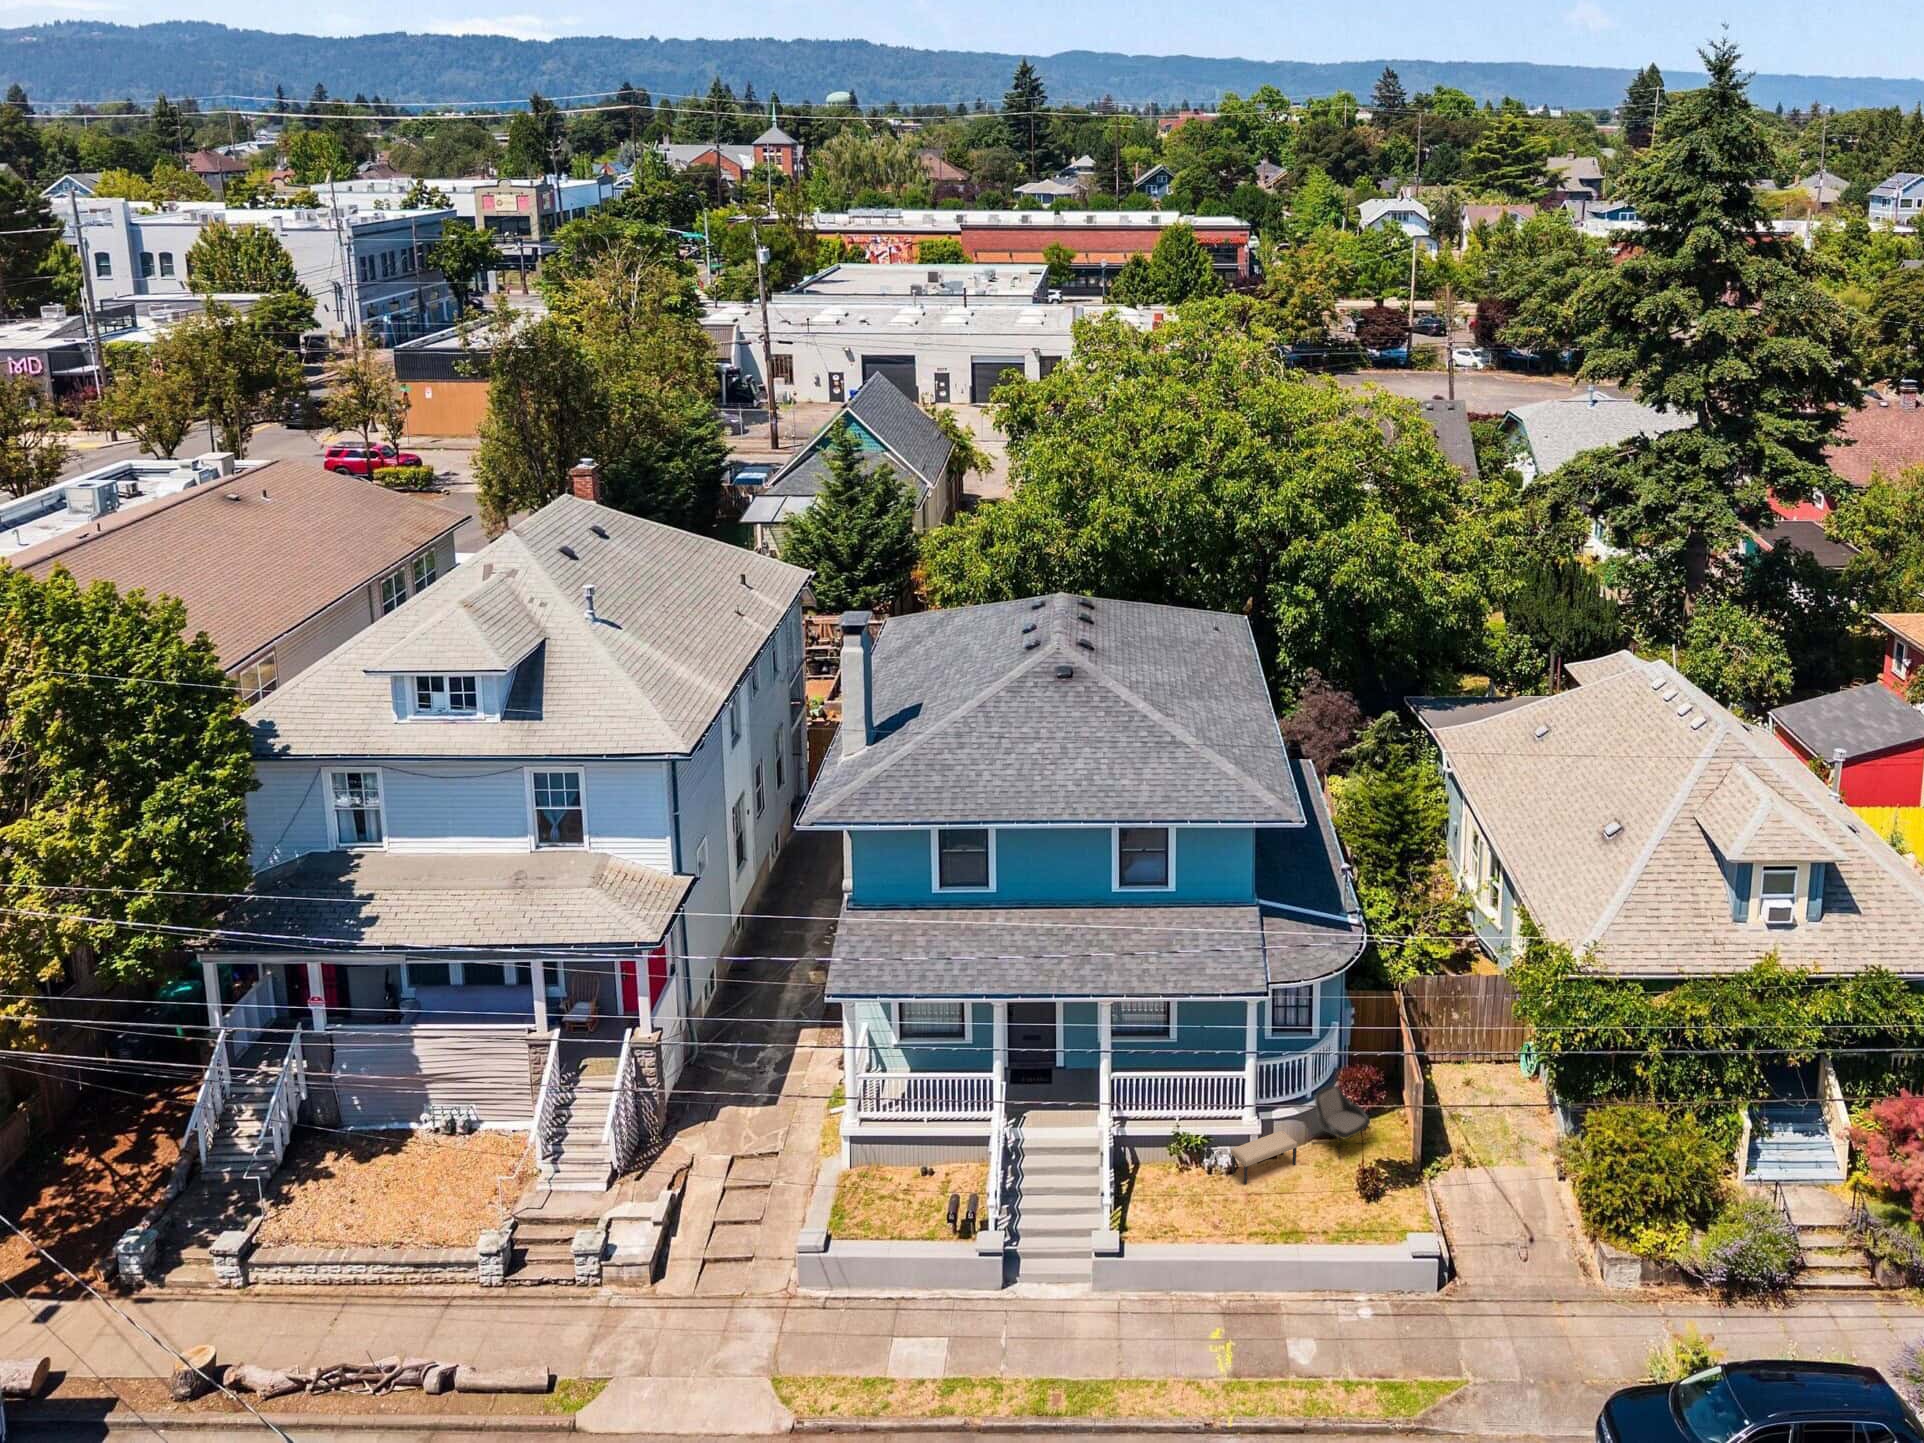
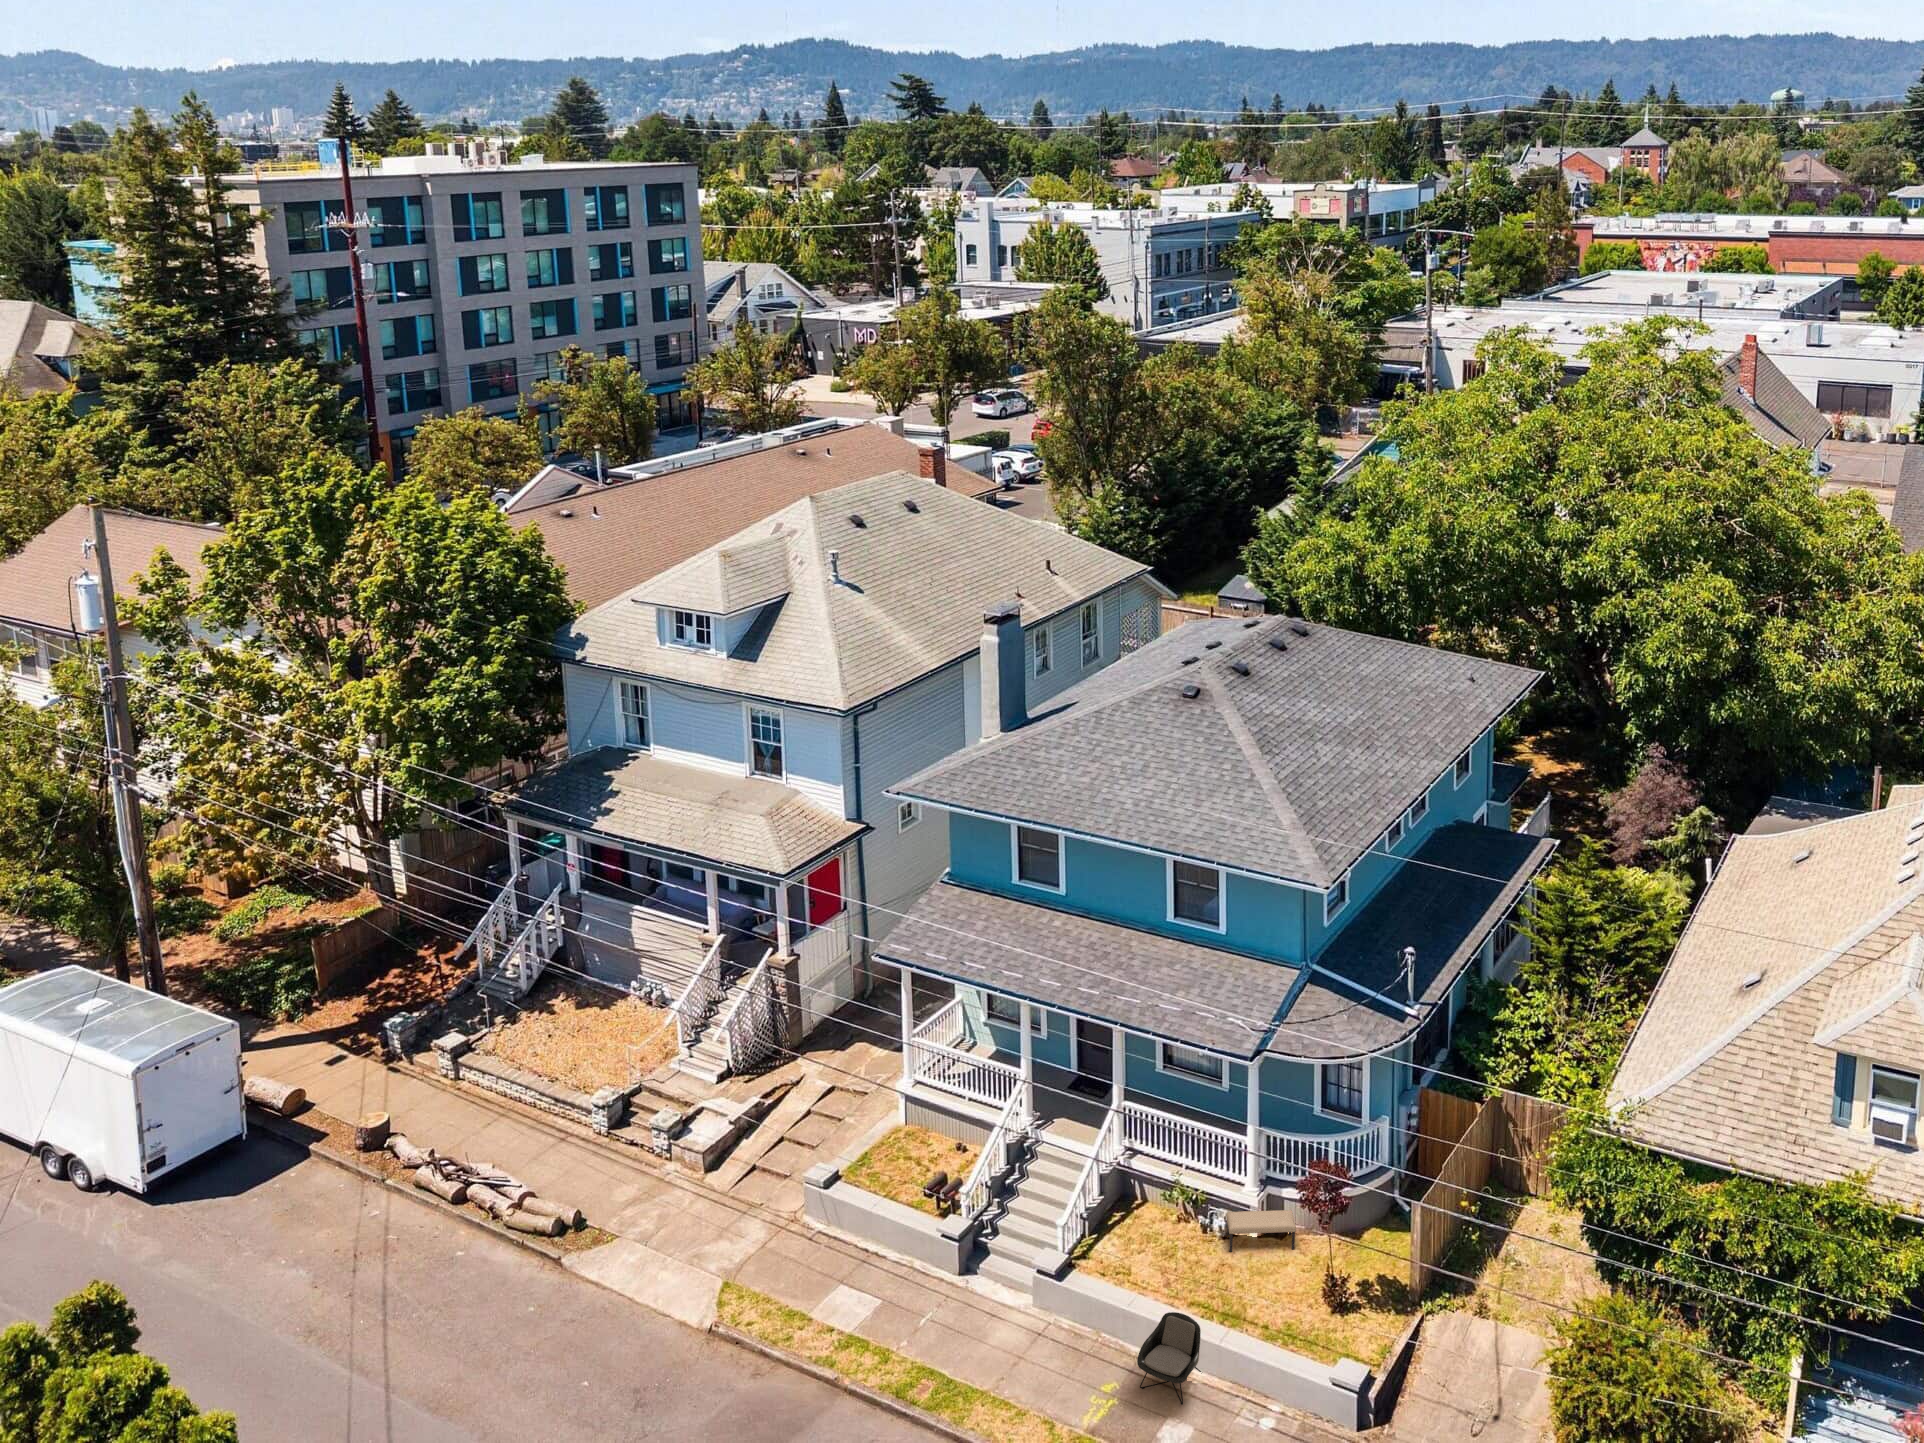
lounge chair: present [1315,1086,1370,1150] -> present [1137,1312,1201,1405]

